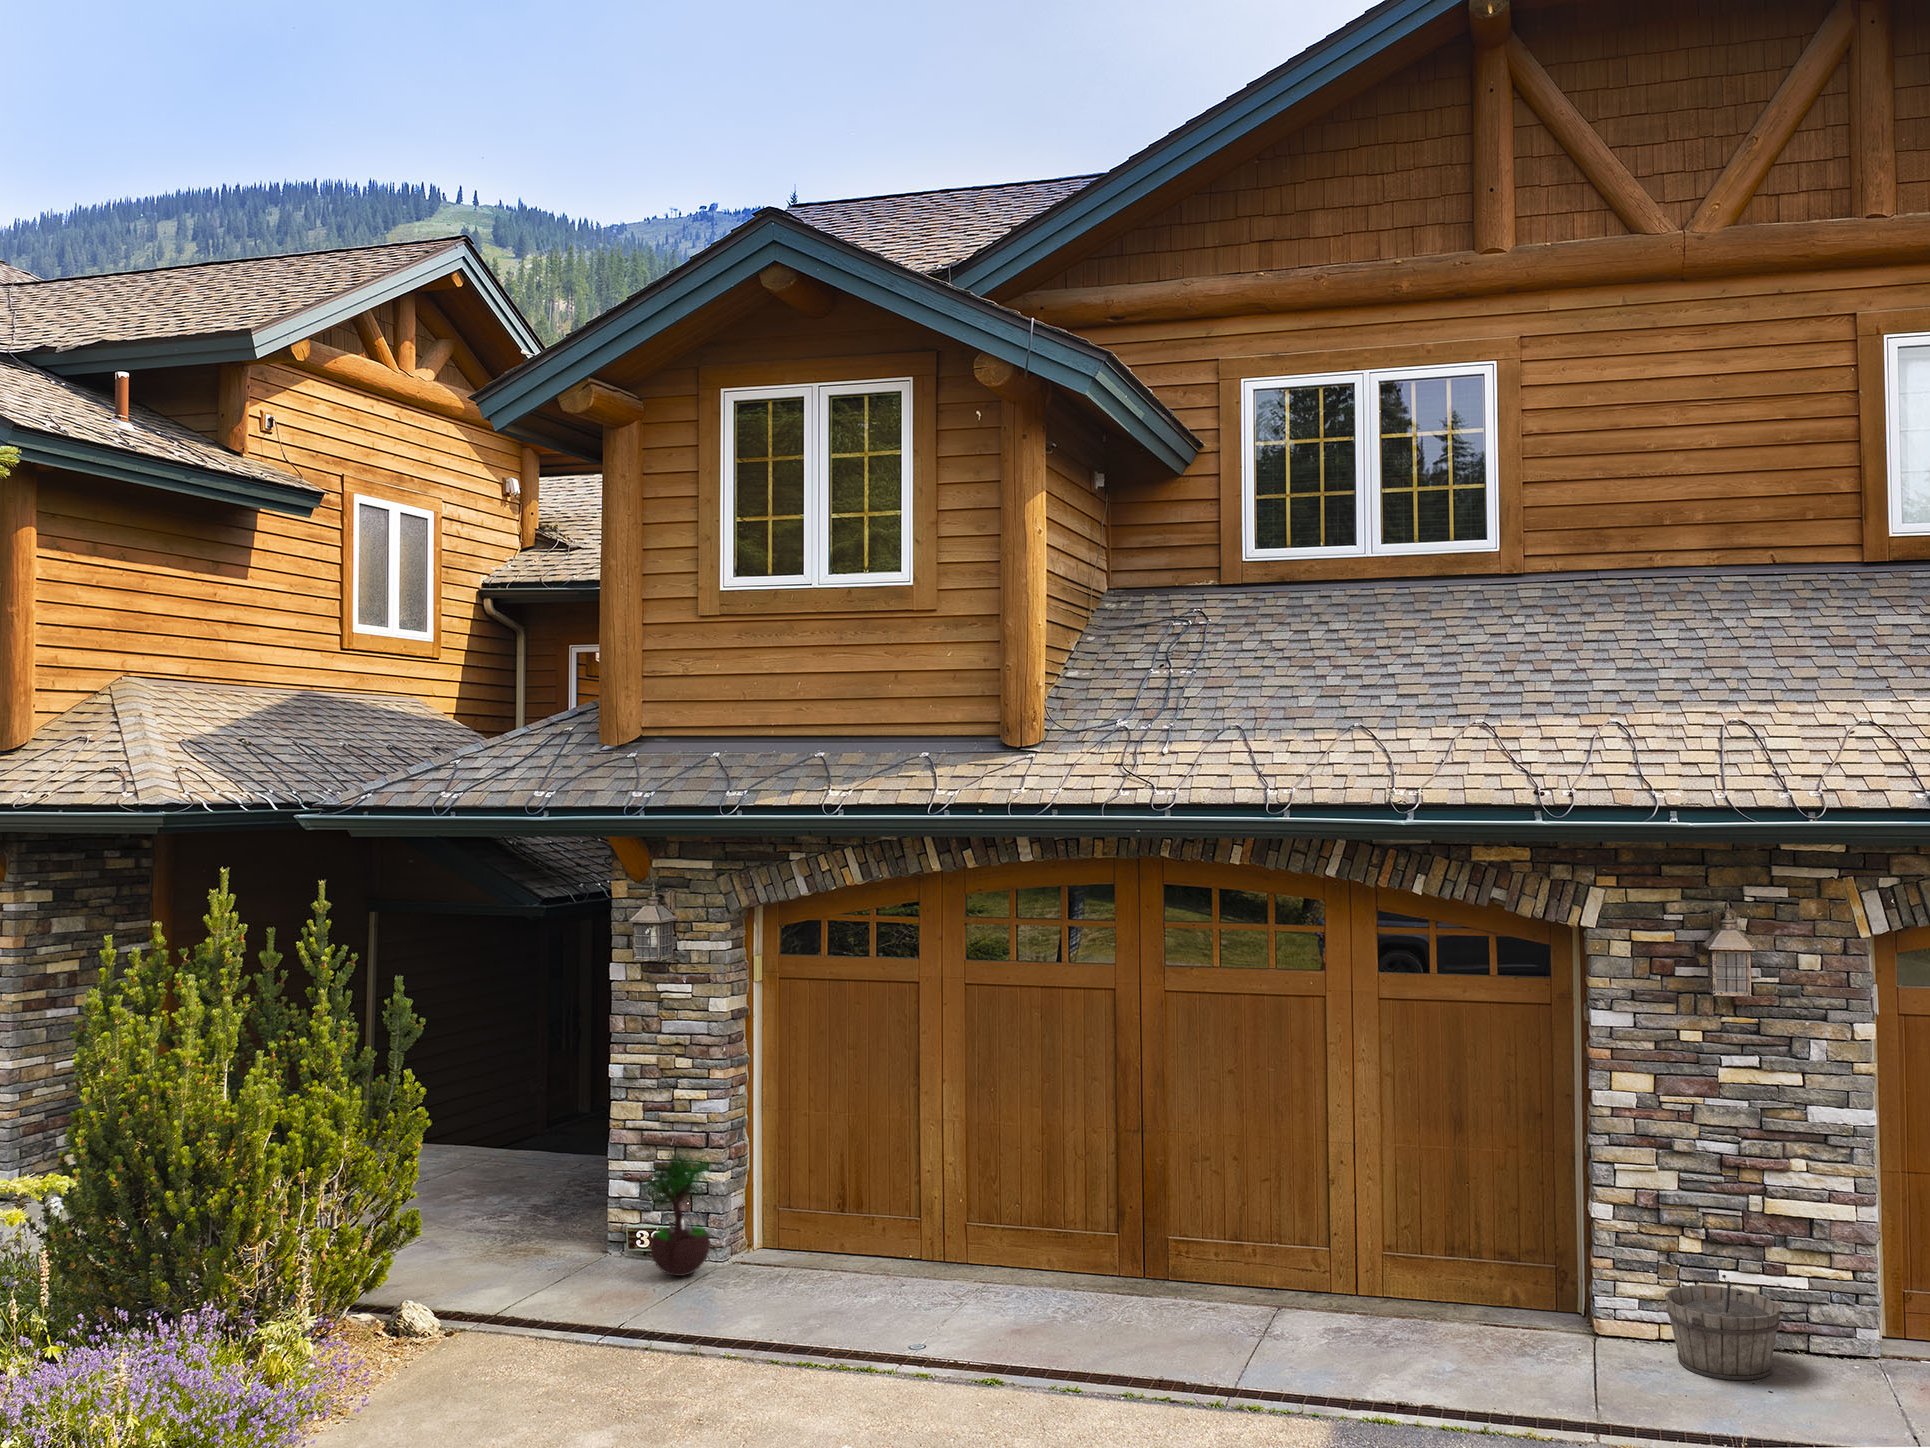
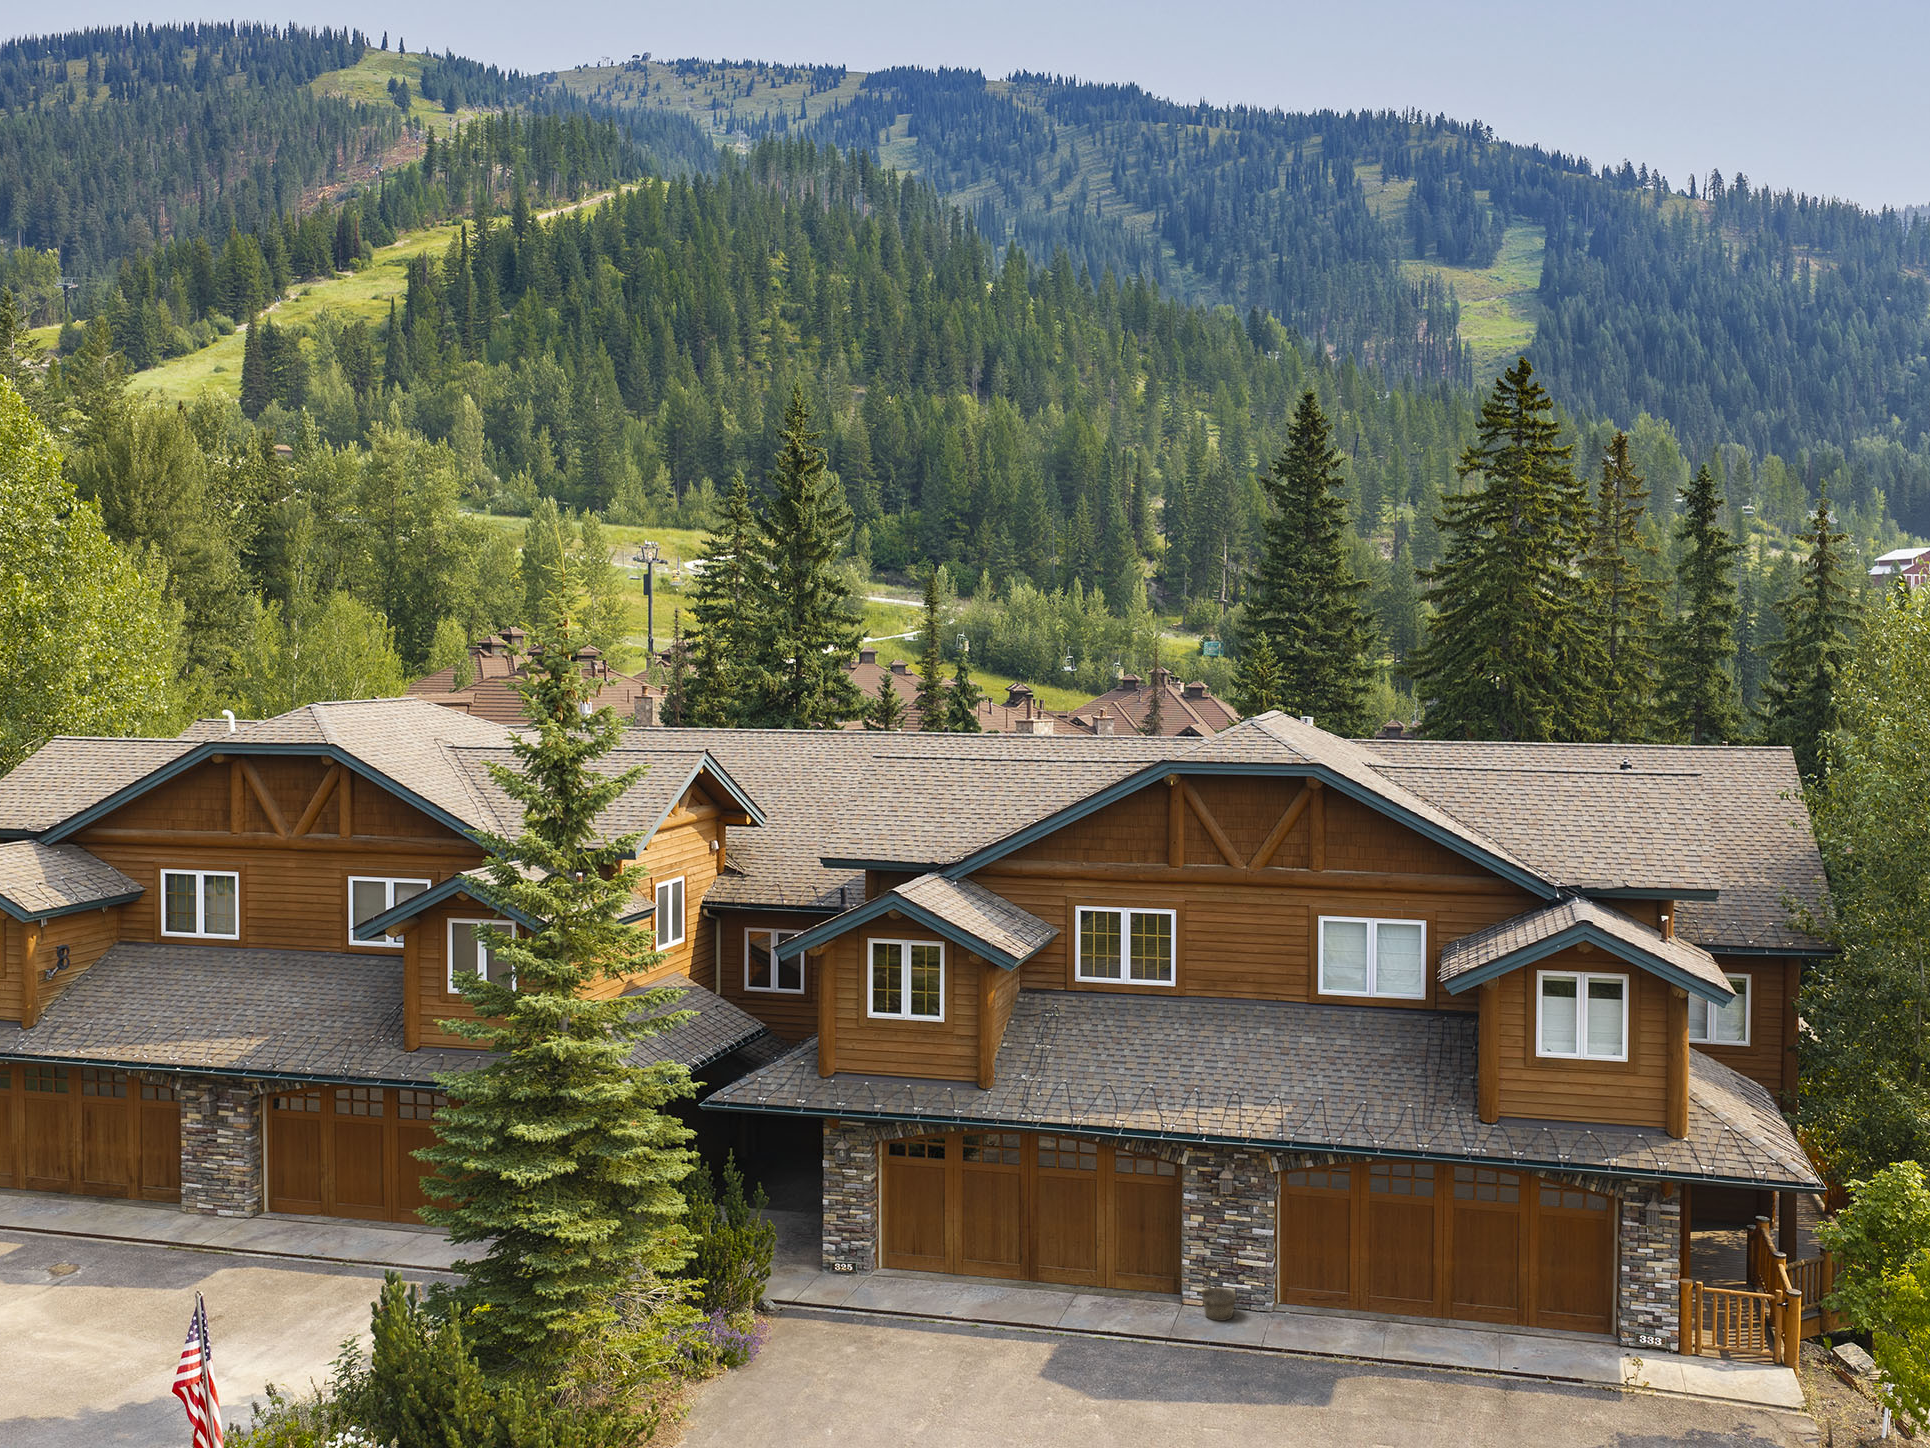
potted tree: present [638,1149,716,1276] -> none [839,1234,870,1284]

